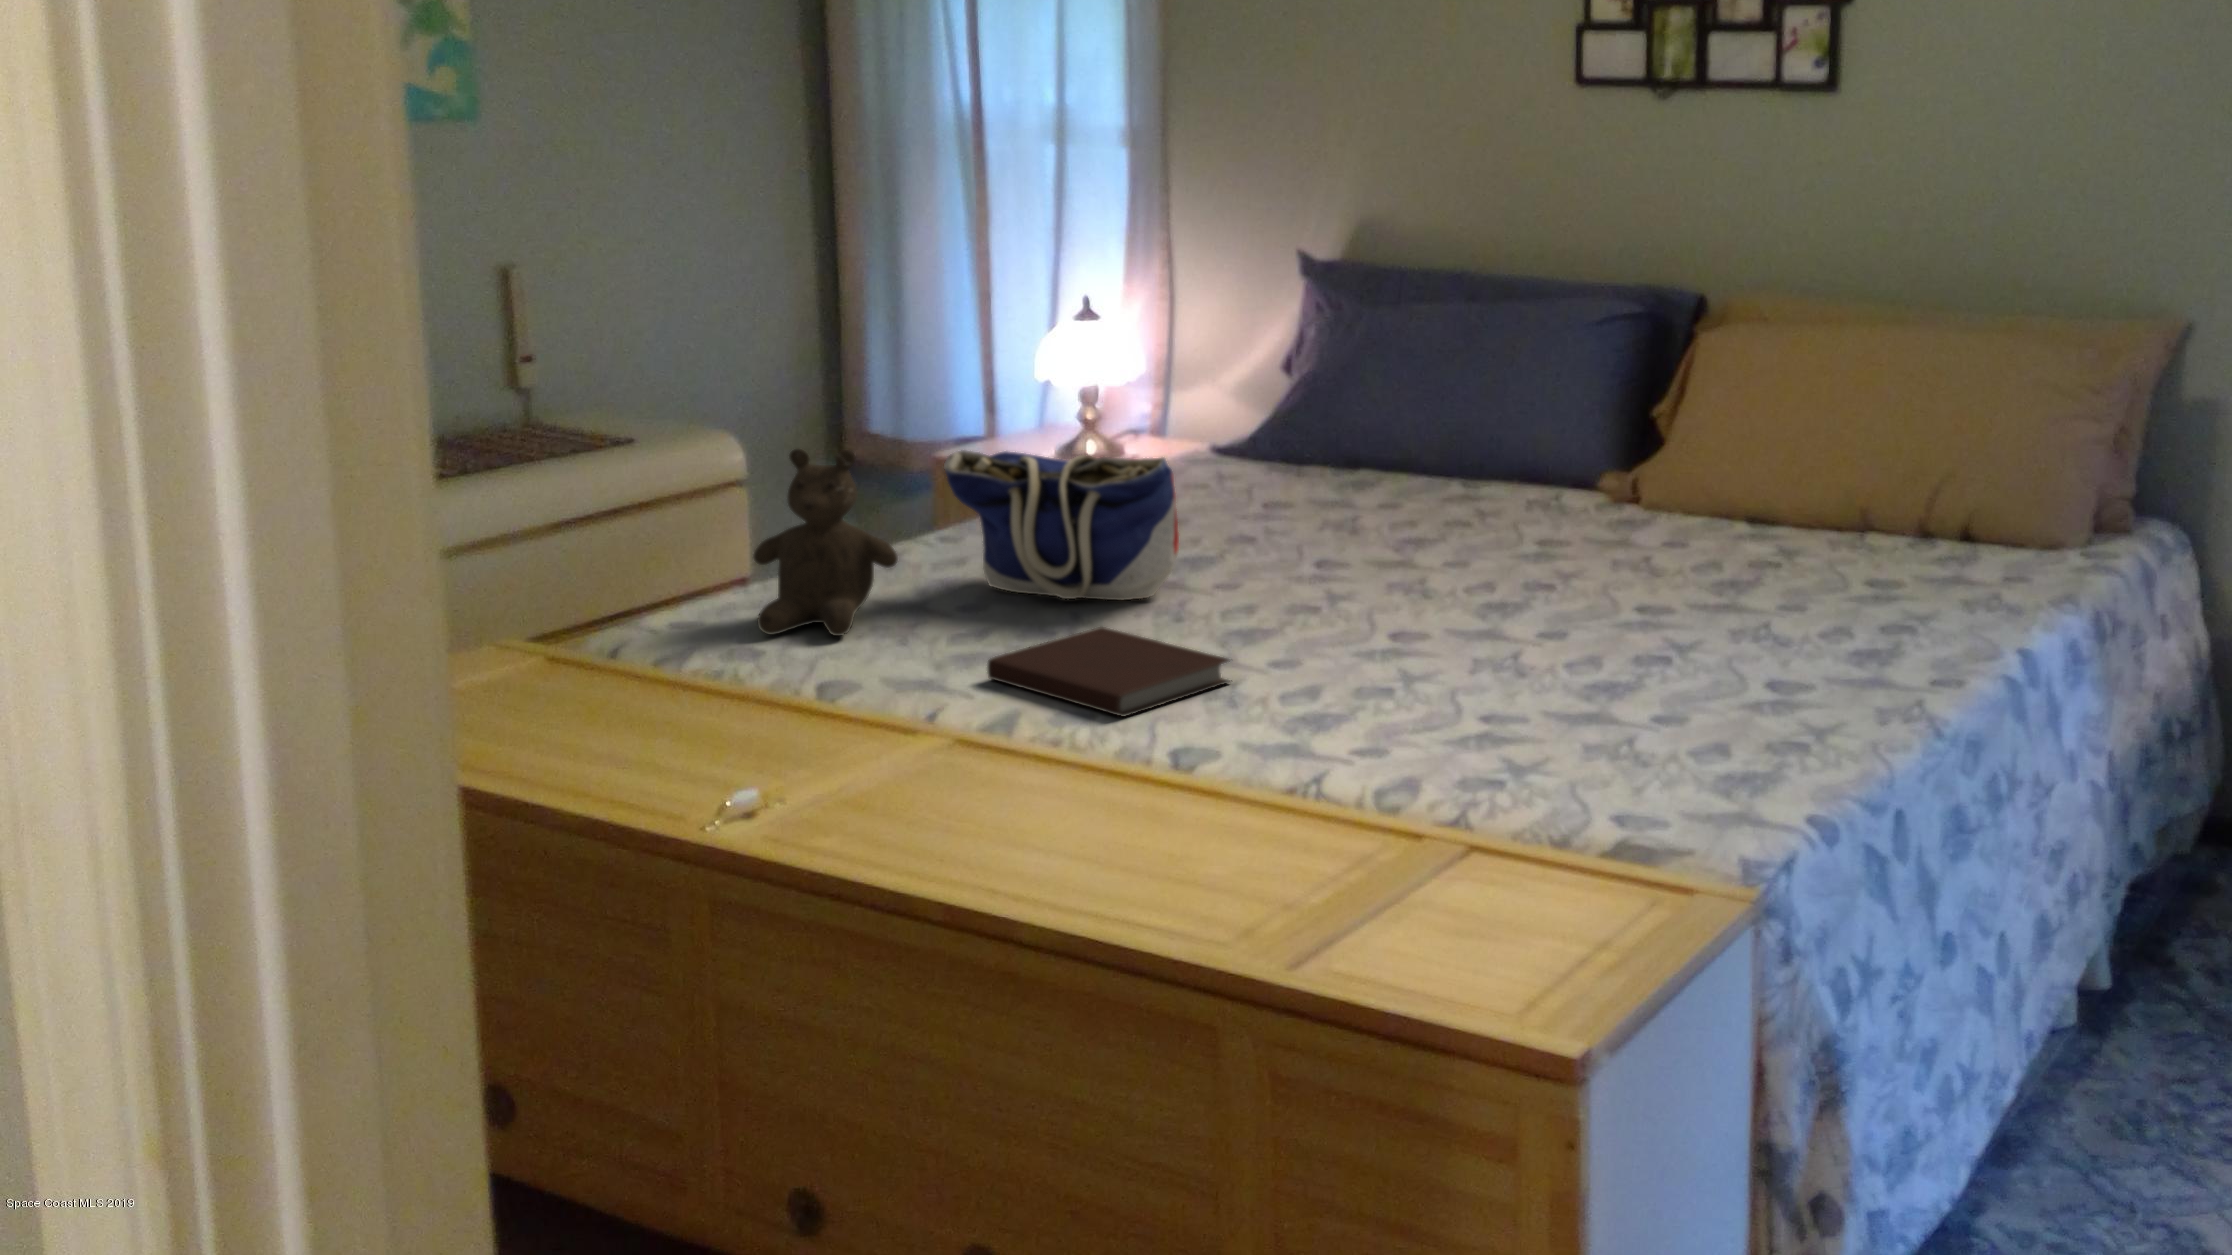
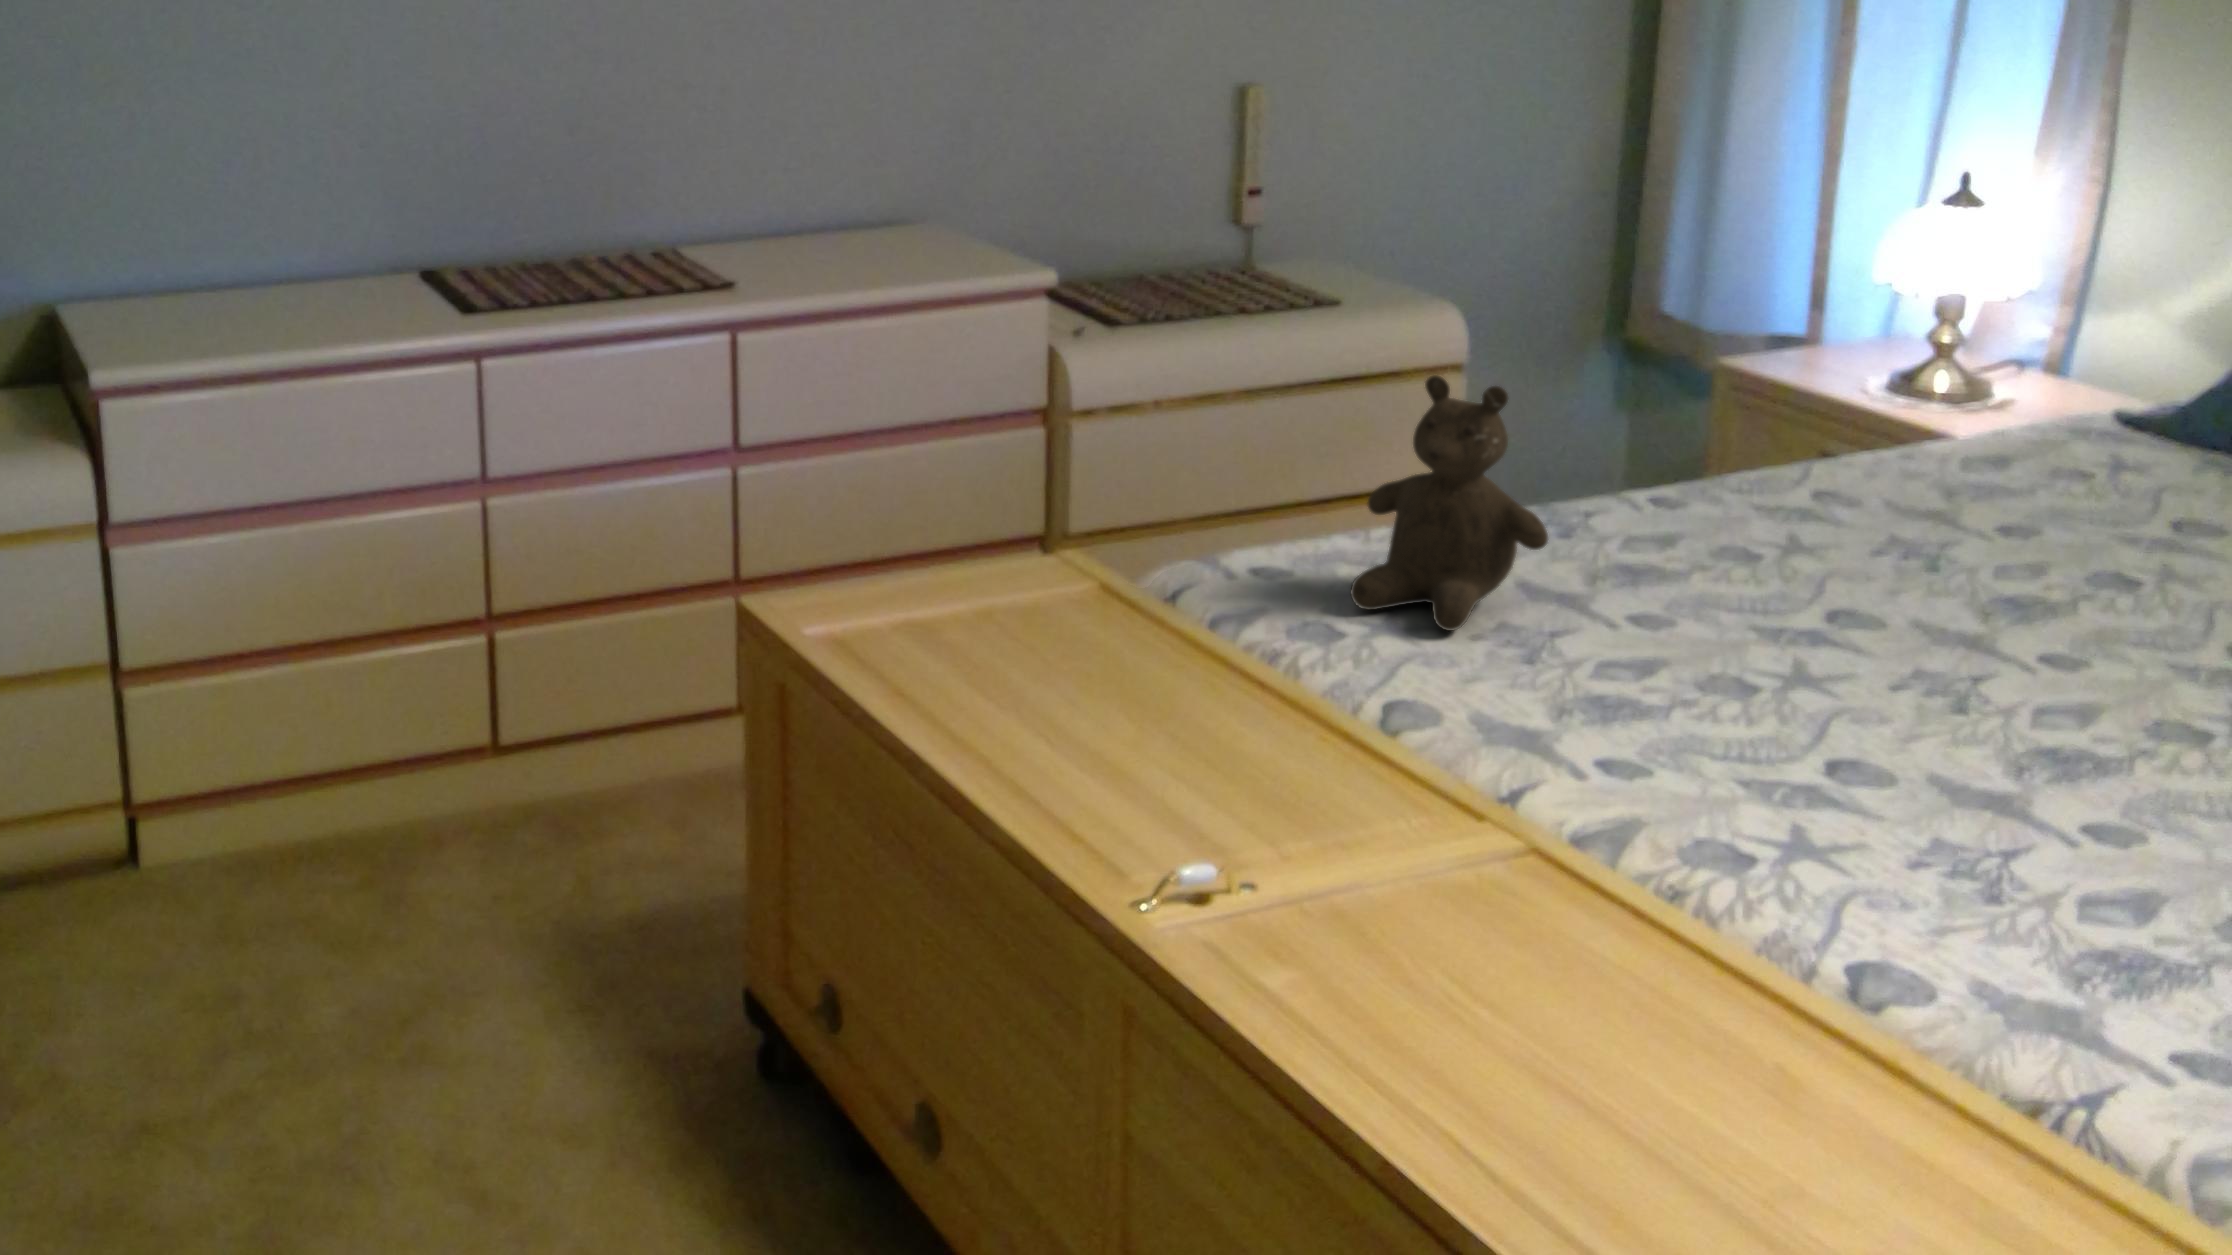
tote bag: present [944,450,1179,600] -> none [1640,403,1990,659]
notebook: present [987,627,1232,717] -> none [1617,703,2010,873]

